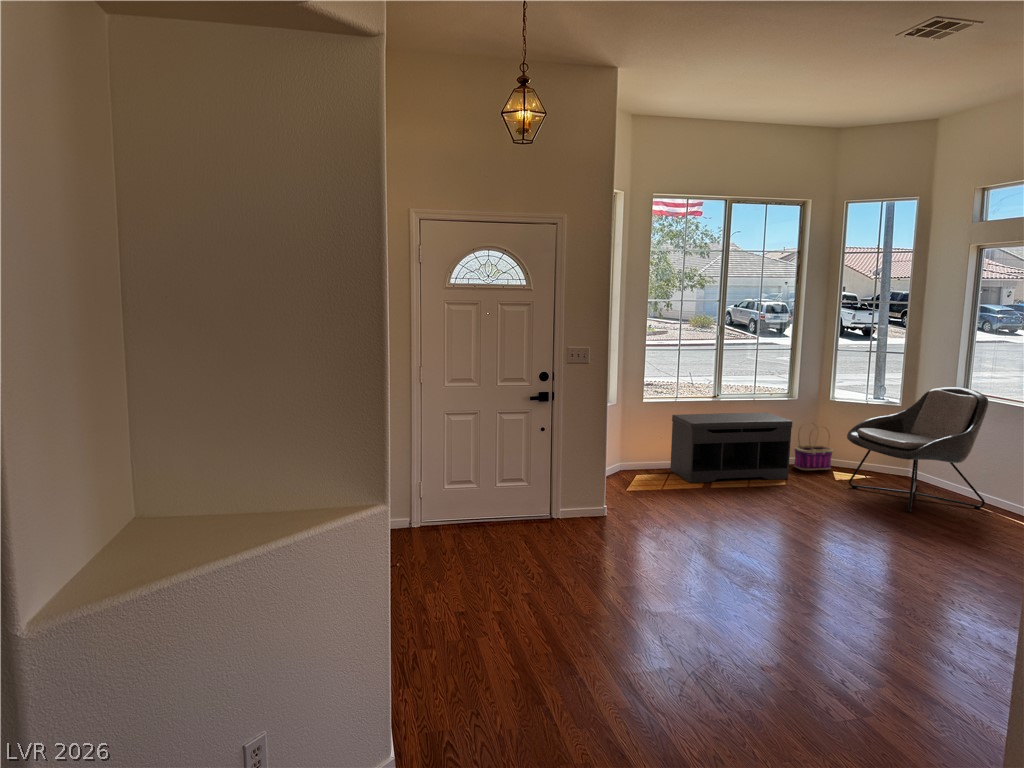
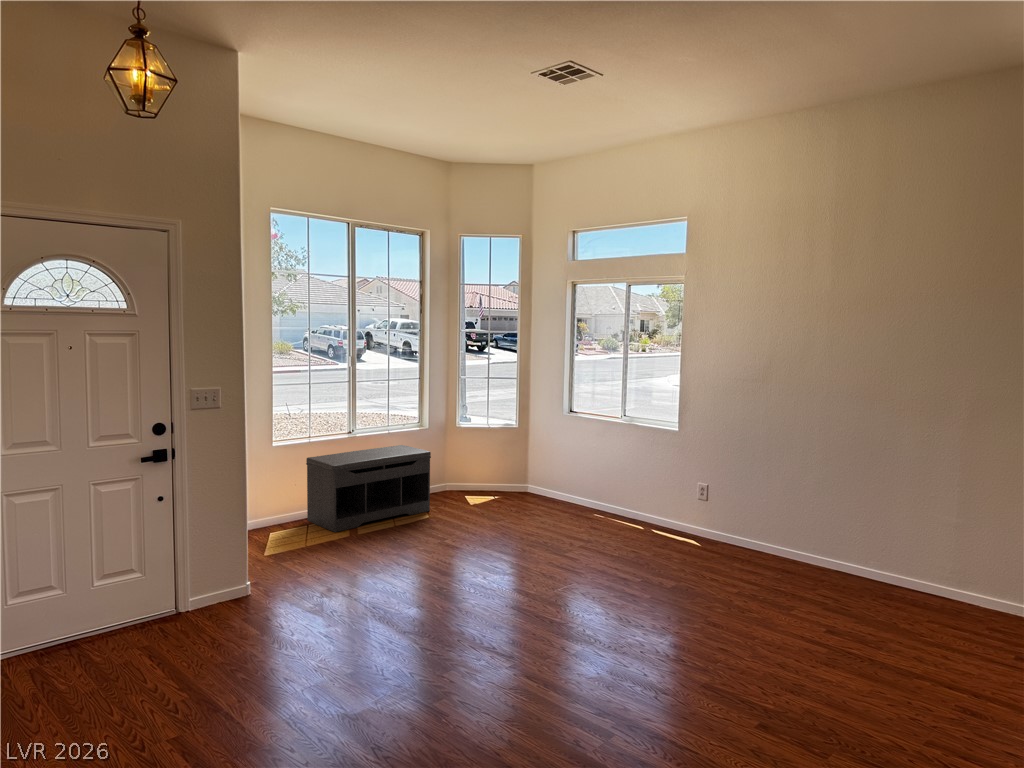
lounge chair: present [847,387,988,512] -> none [481,407,594,527]
basket: present [794,422,833,470] -> none [429,450,464,499]

